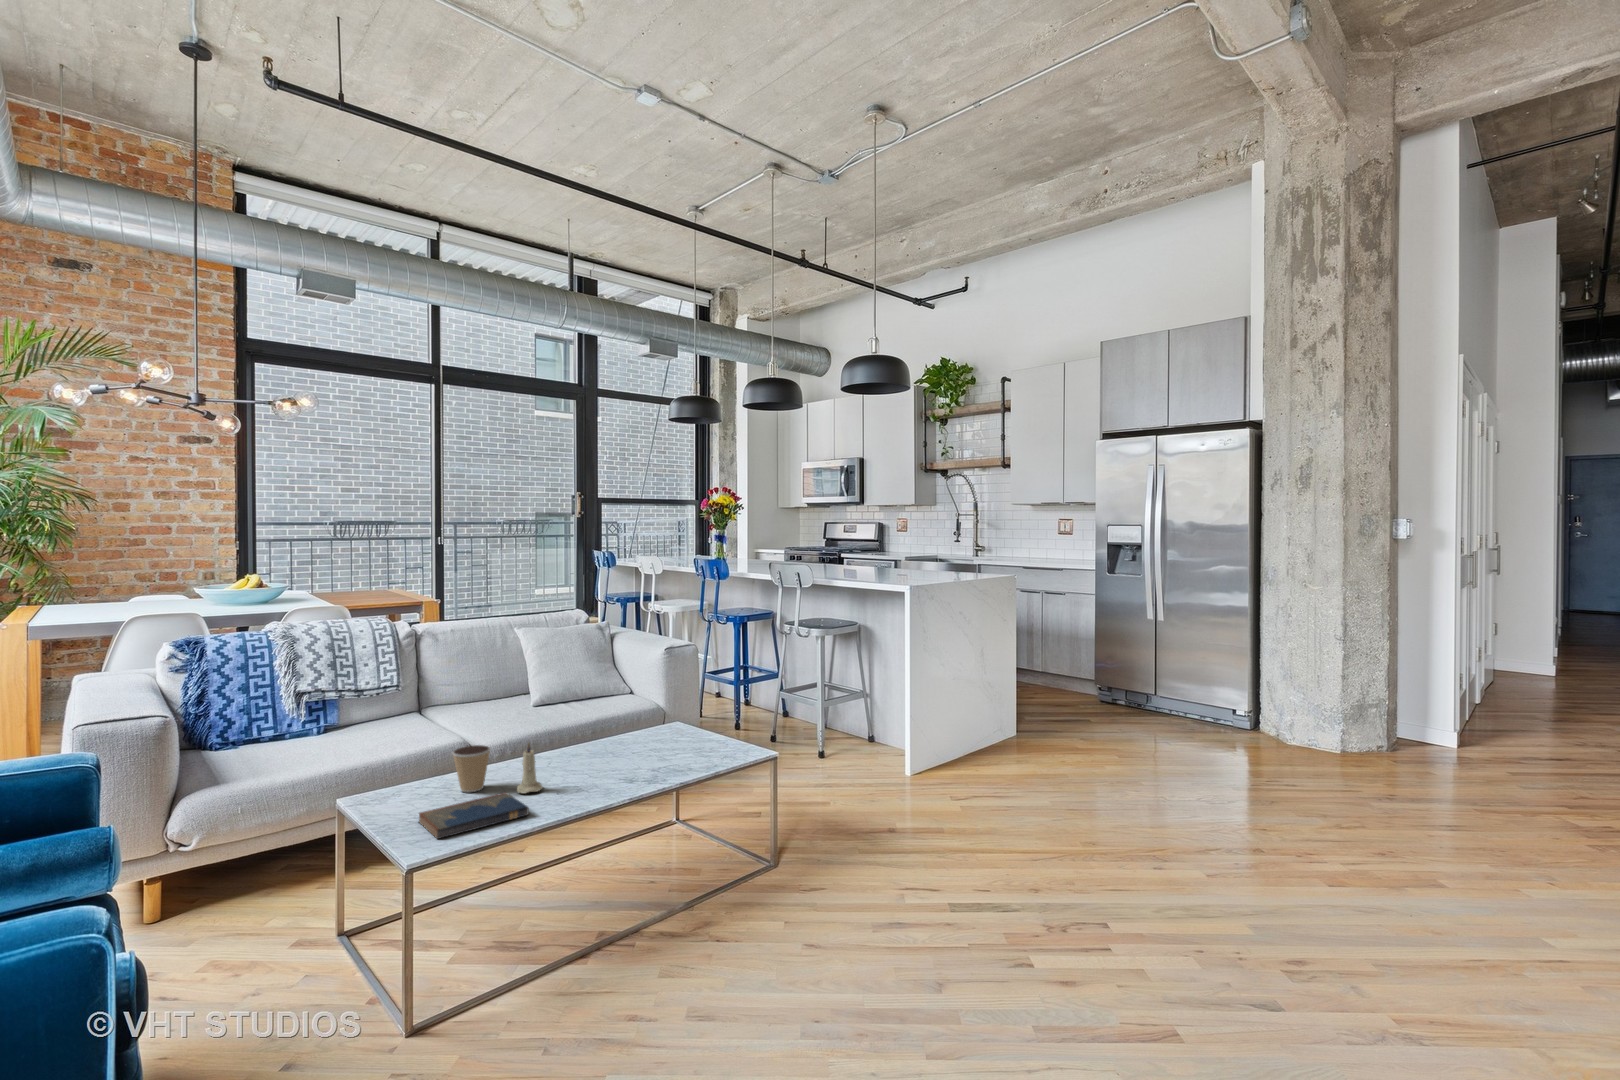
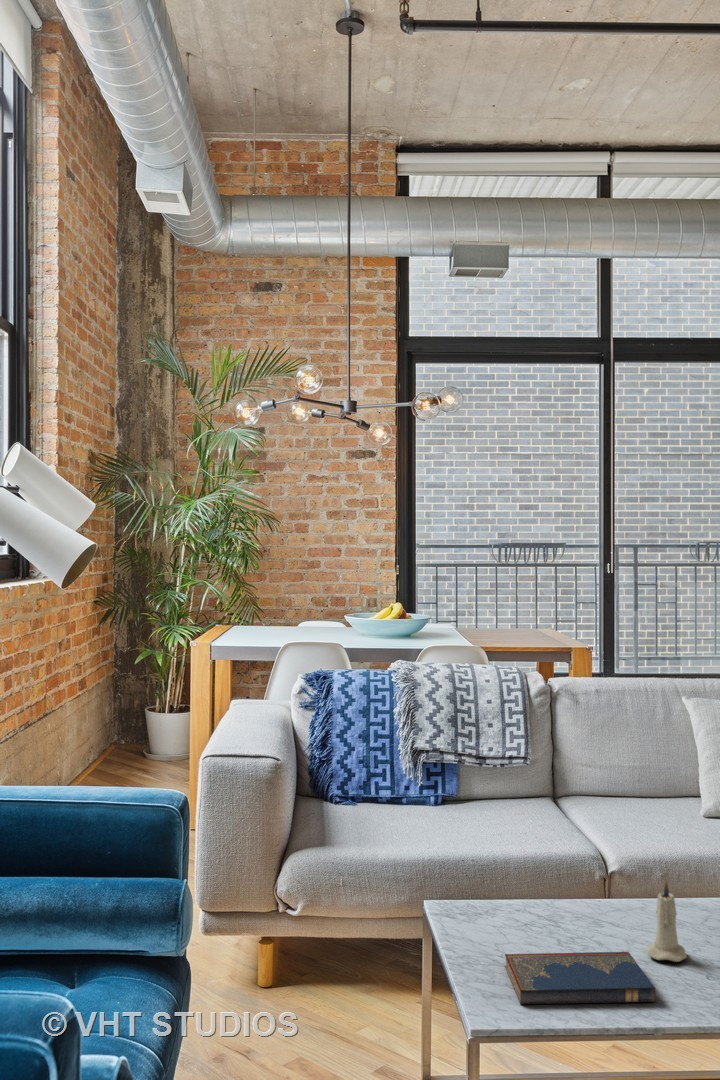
coffee cup: present [453,745,491,793] -> none [560,866,614,937]

